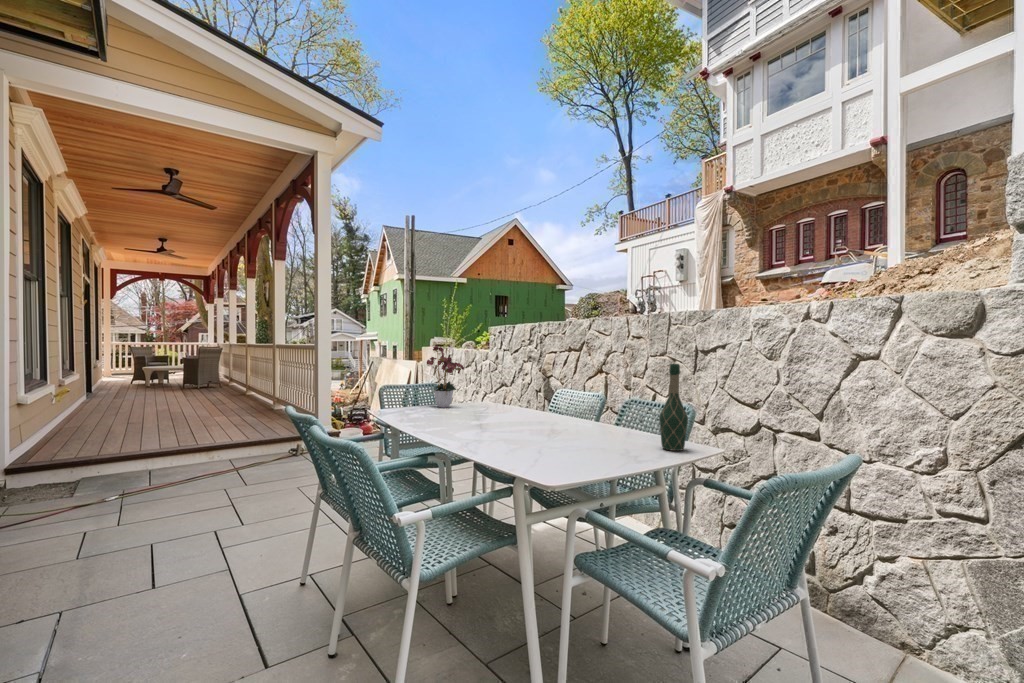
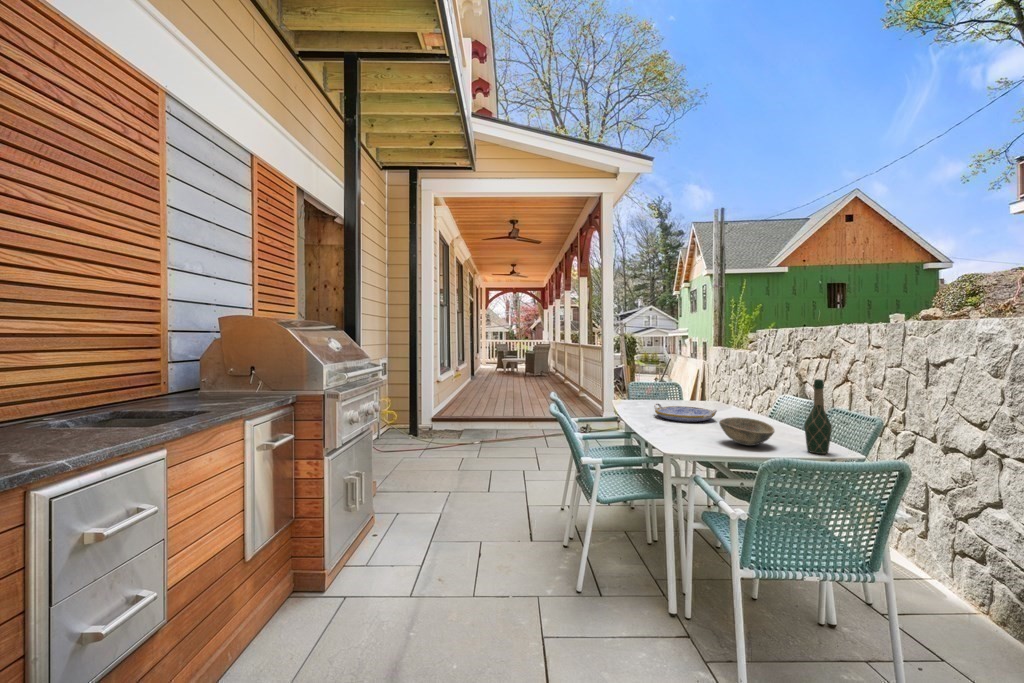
flower arrangement: present [427,346,464,408] -> none [654,352,689,404]
serving tray: none [446,406,525,427] -> present [654,403,717,422]
bowl: none [567,416,633,450] -> present [719,417,774,446]

